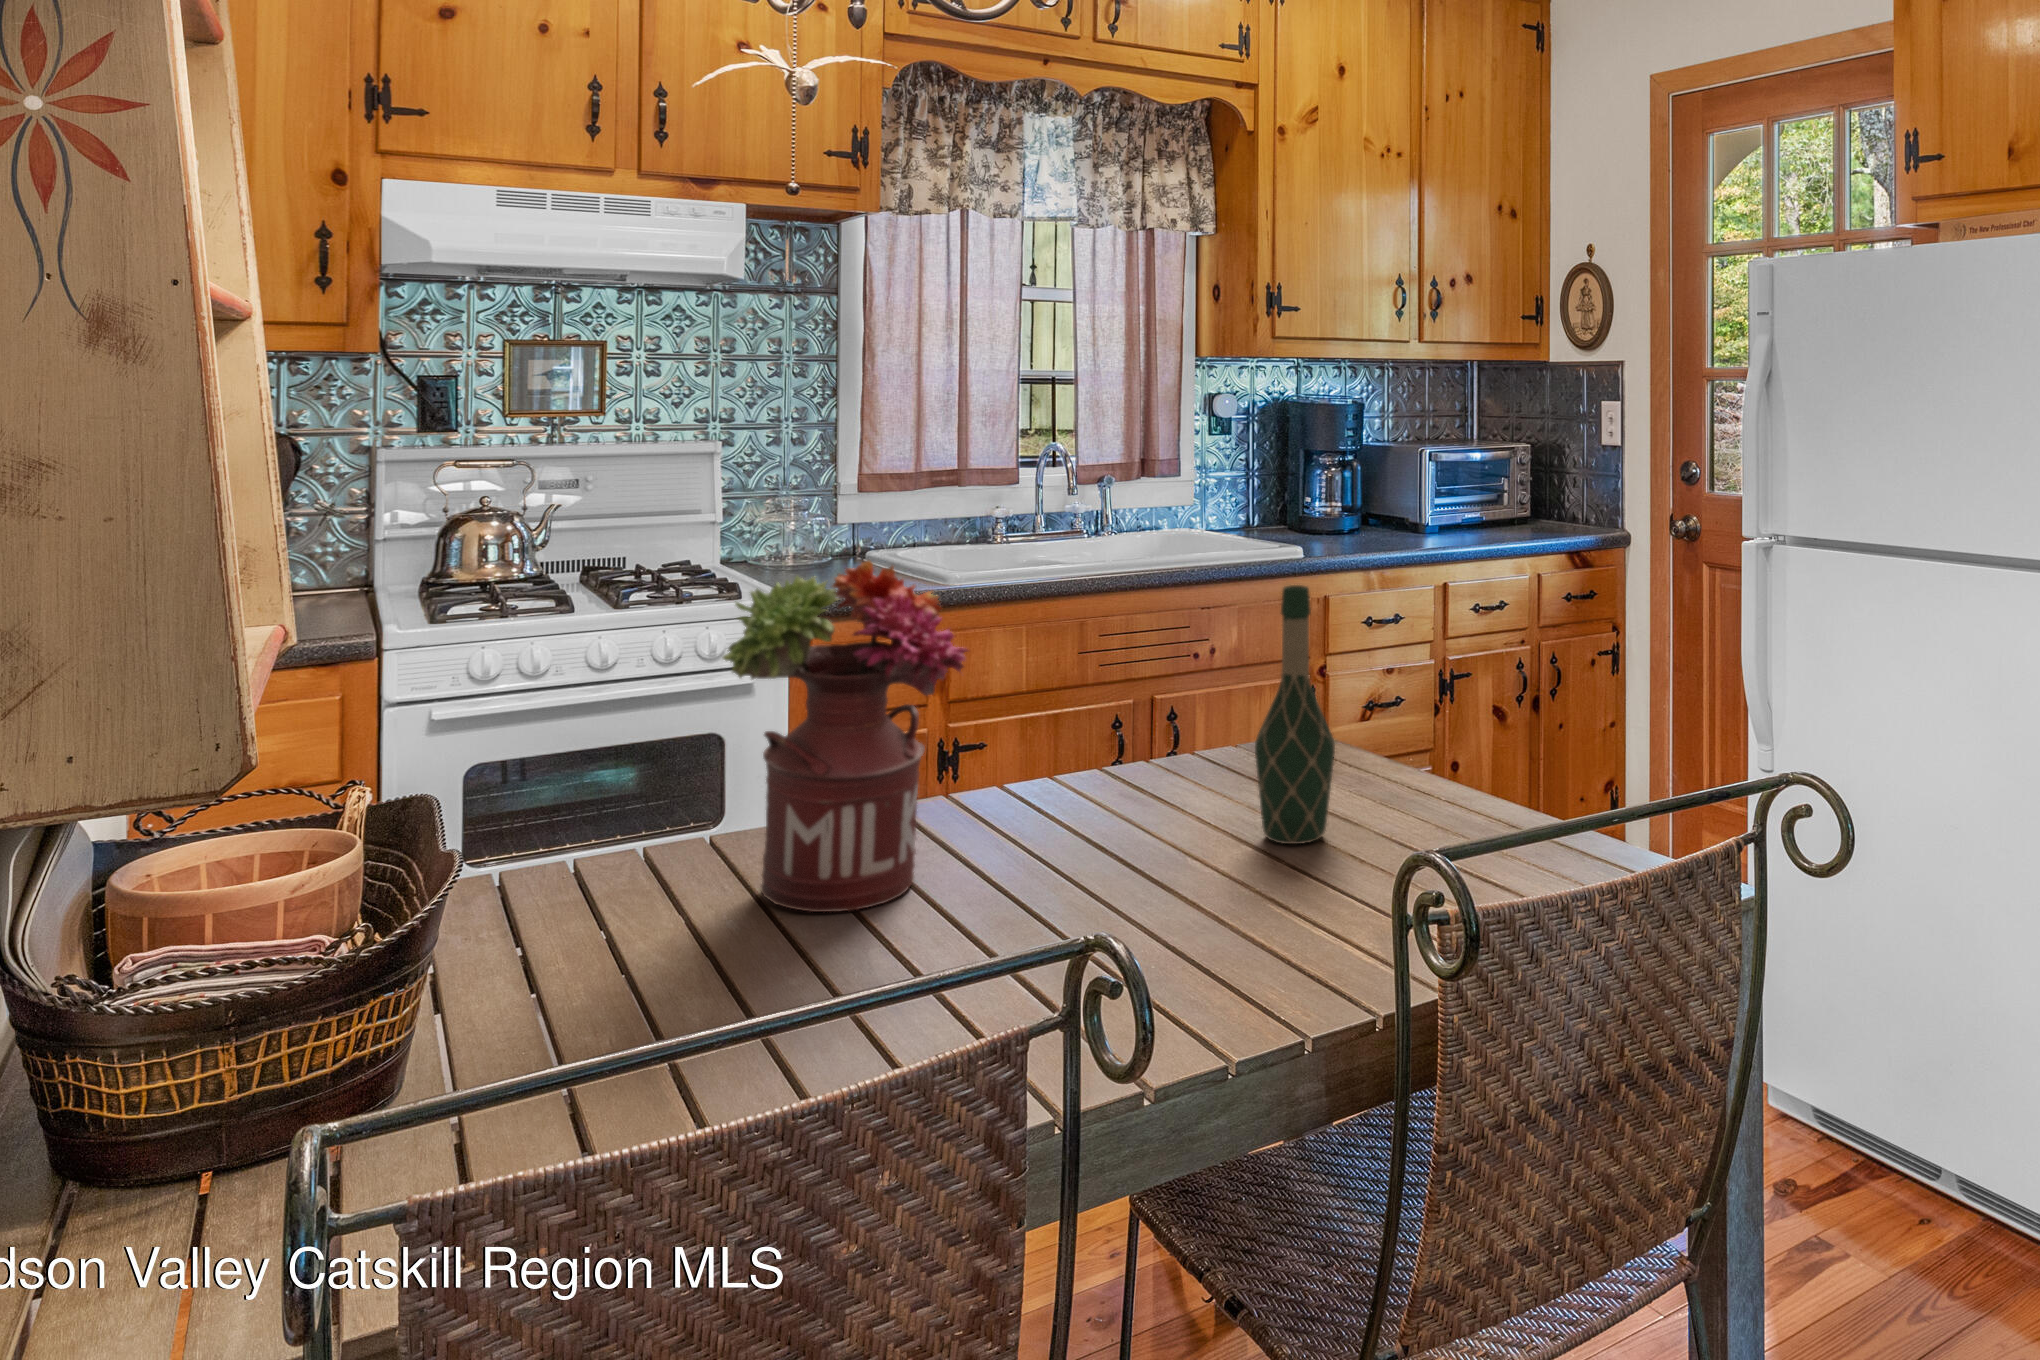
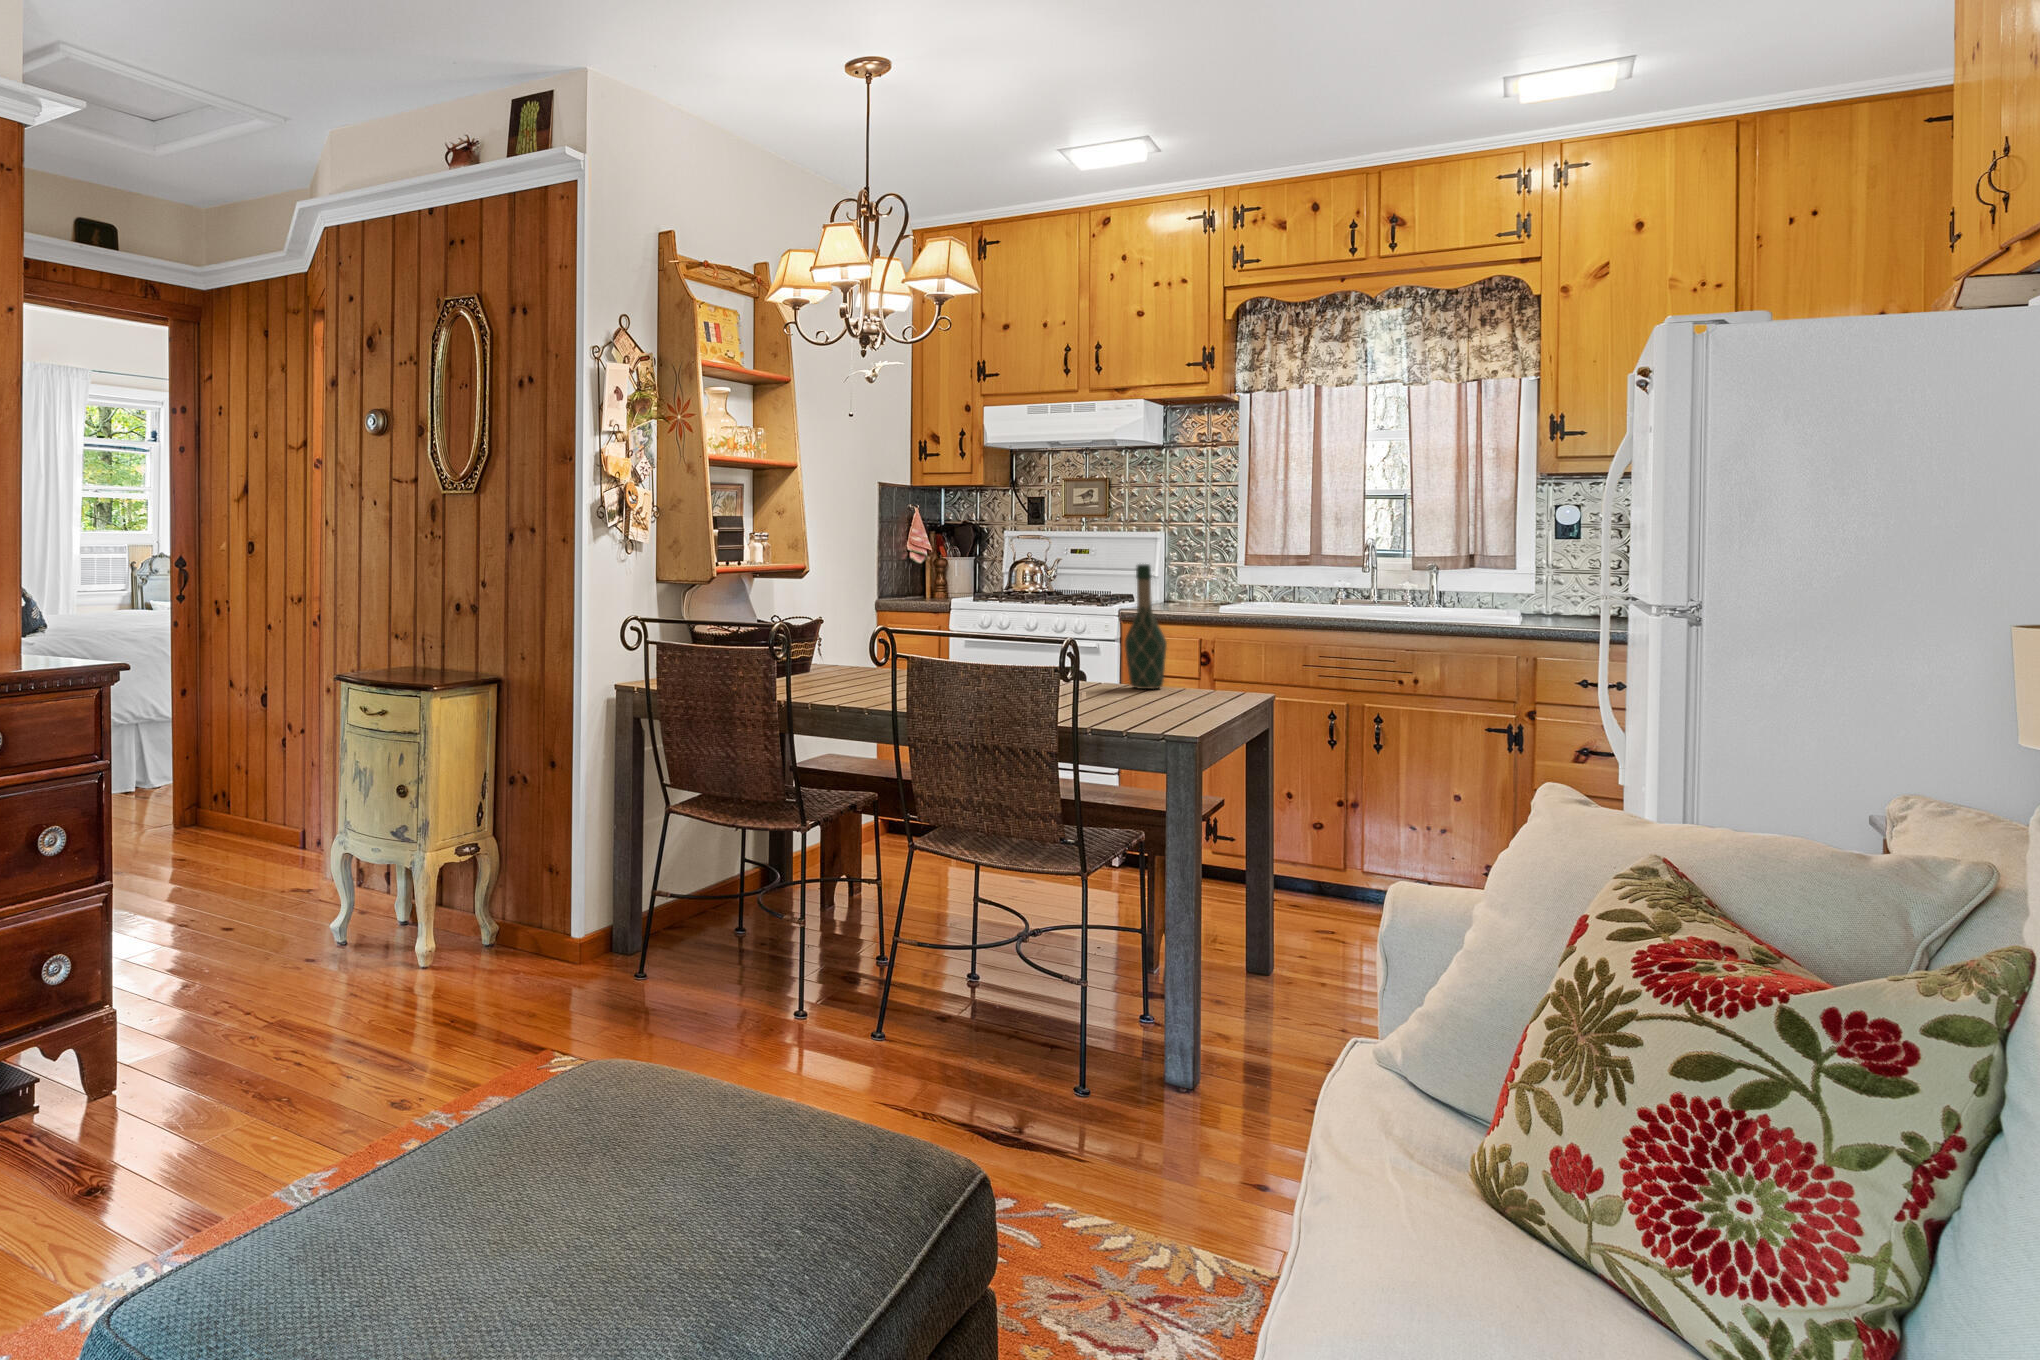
flower arrangement: present [723,561,968,912] -> none [903,546,998,679]

